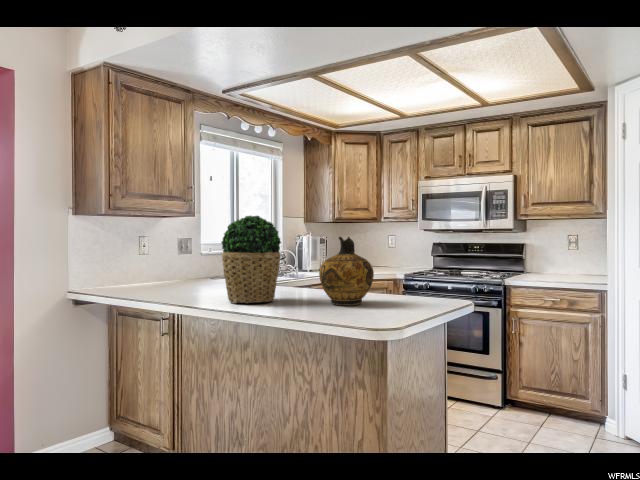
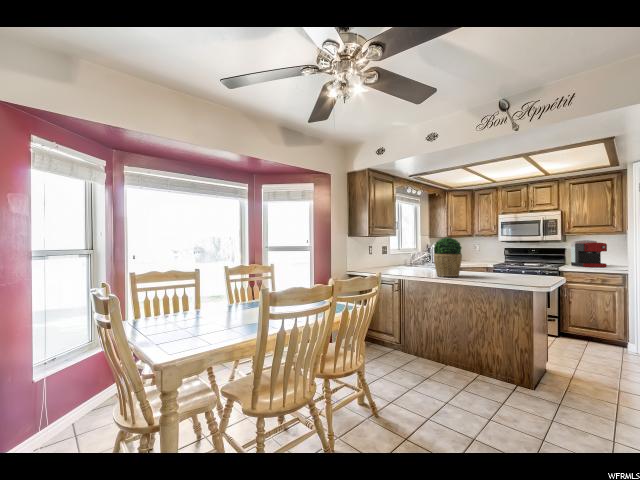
coffee maker: none [531,229,581,277] -> present [571,240,607,267]
ceramic jug: present [319,237,374,305] -> none [483,247,512,279]

